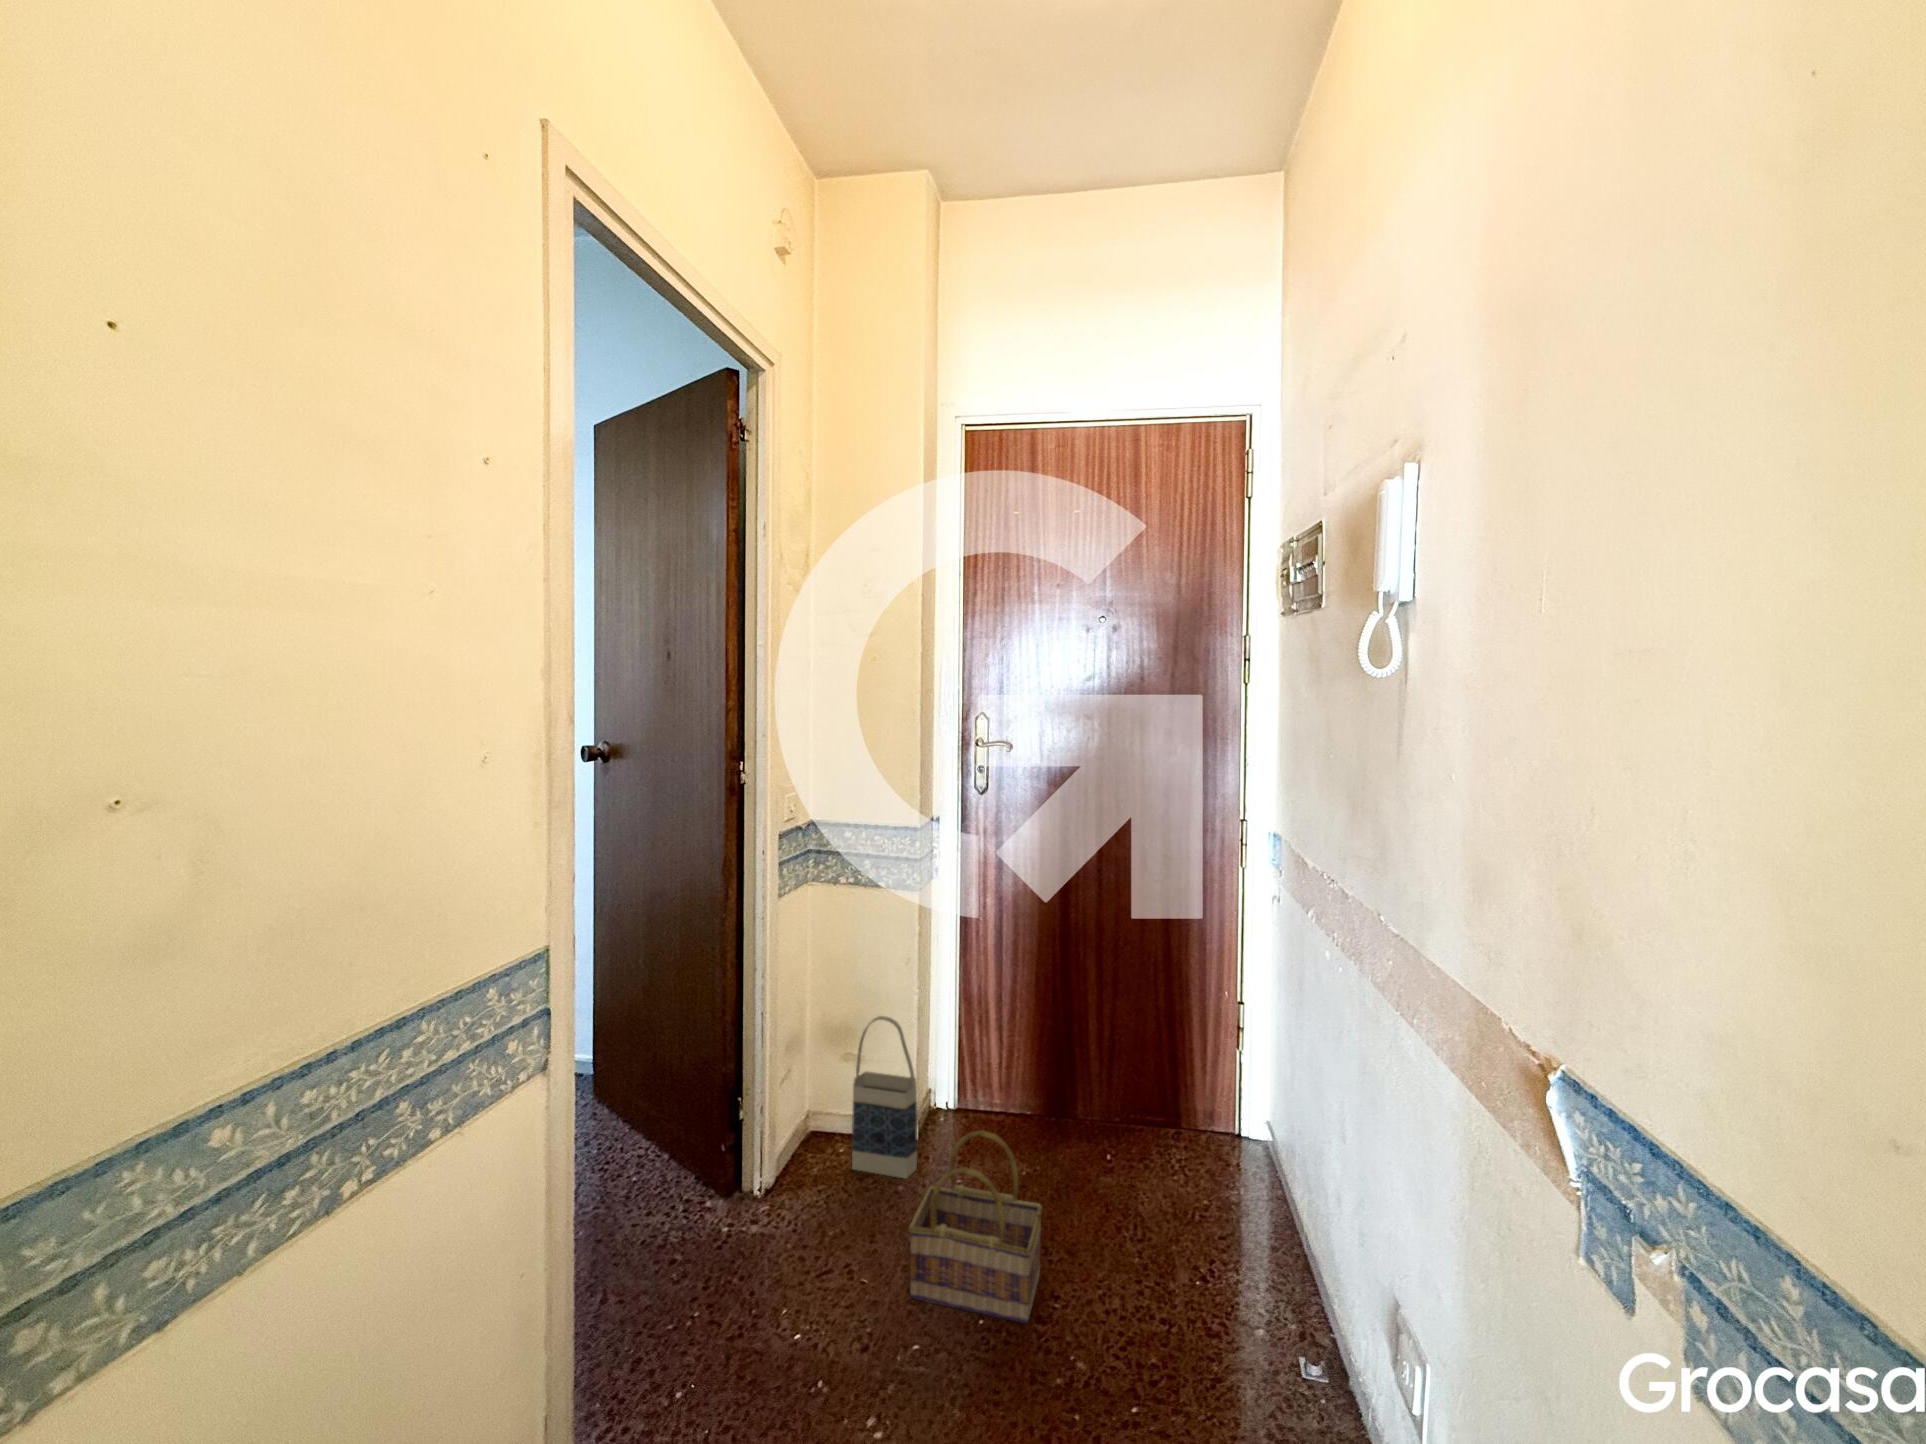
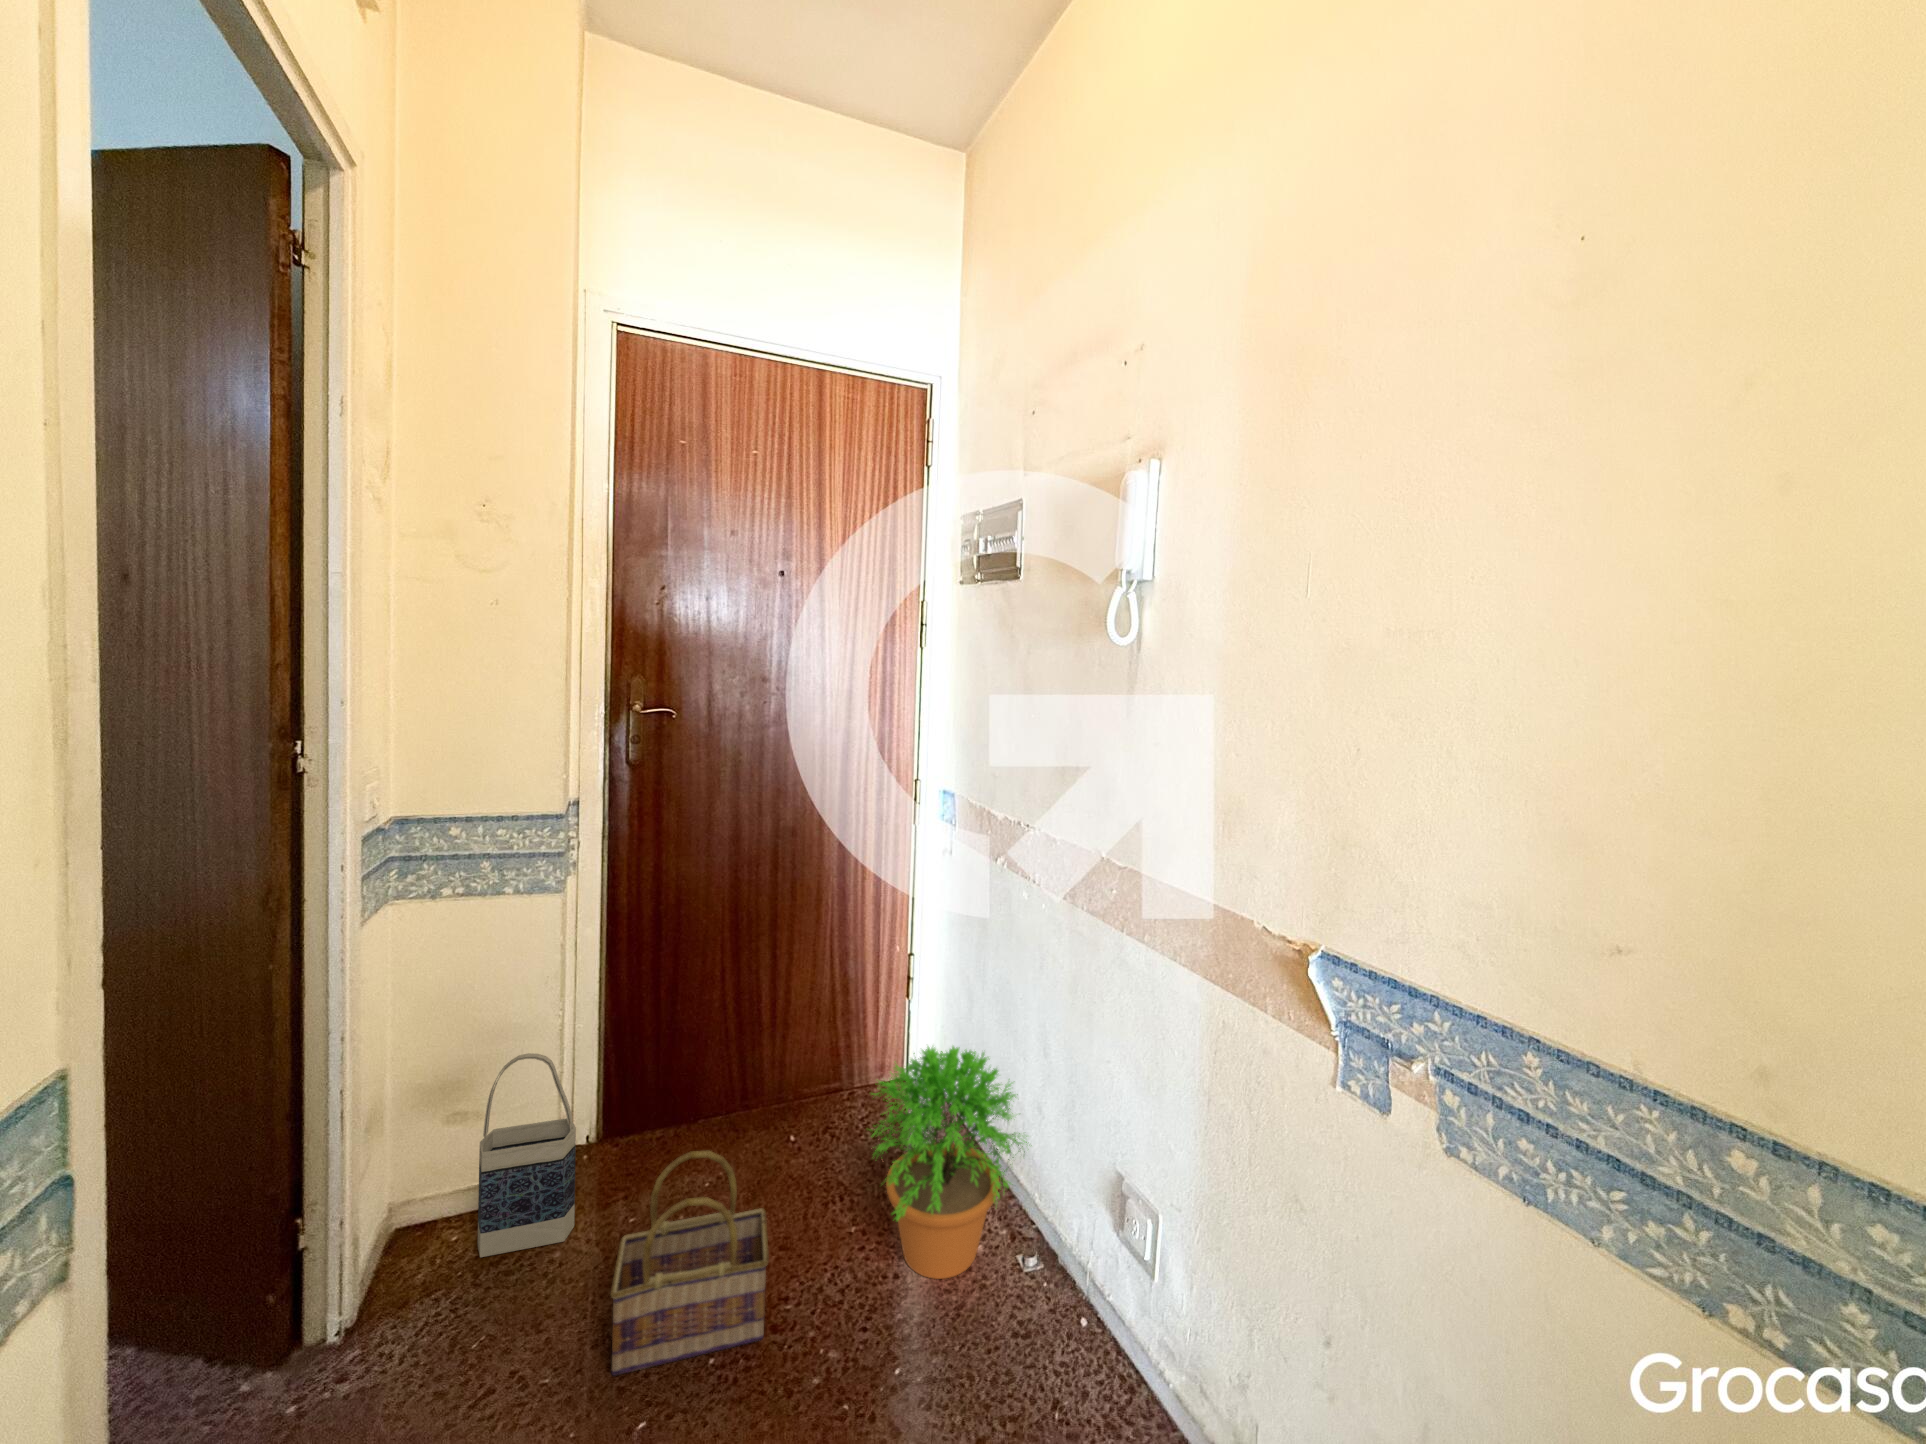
potted plant: none [1137,1092,1316,1349] -> present [871,1046,1027,1279]

